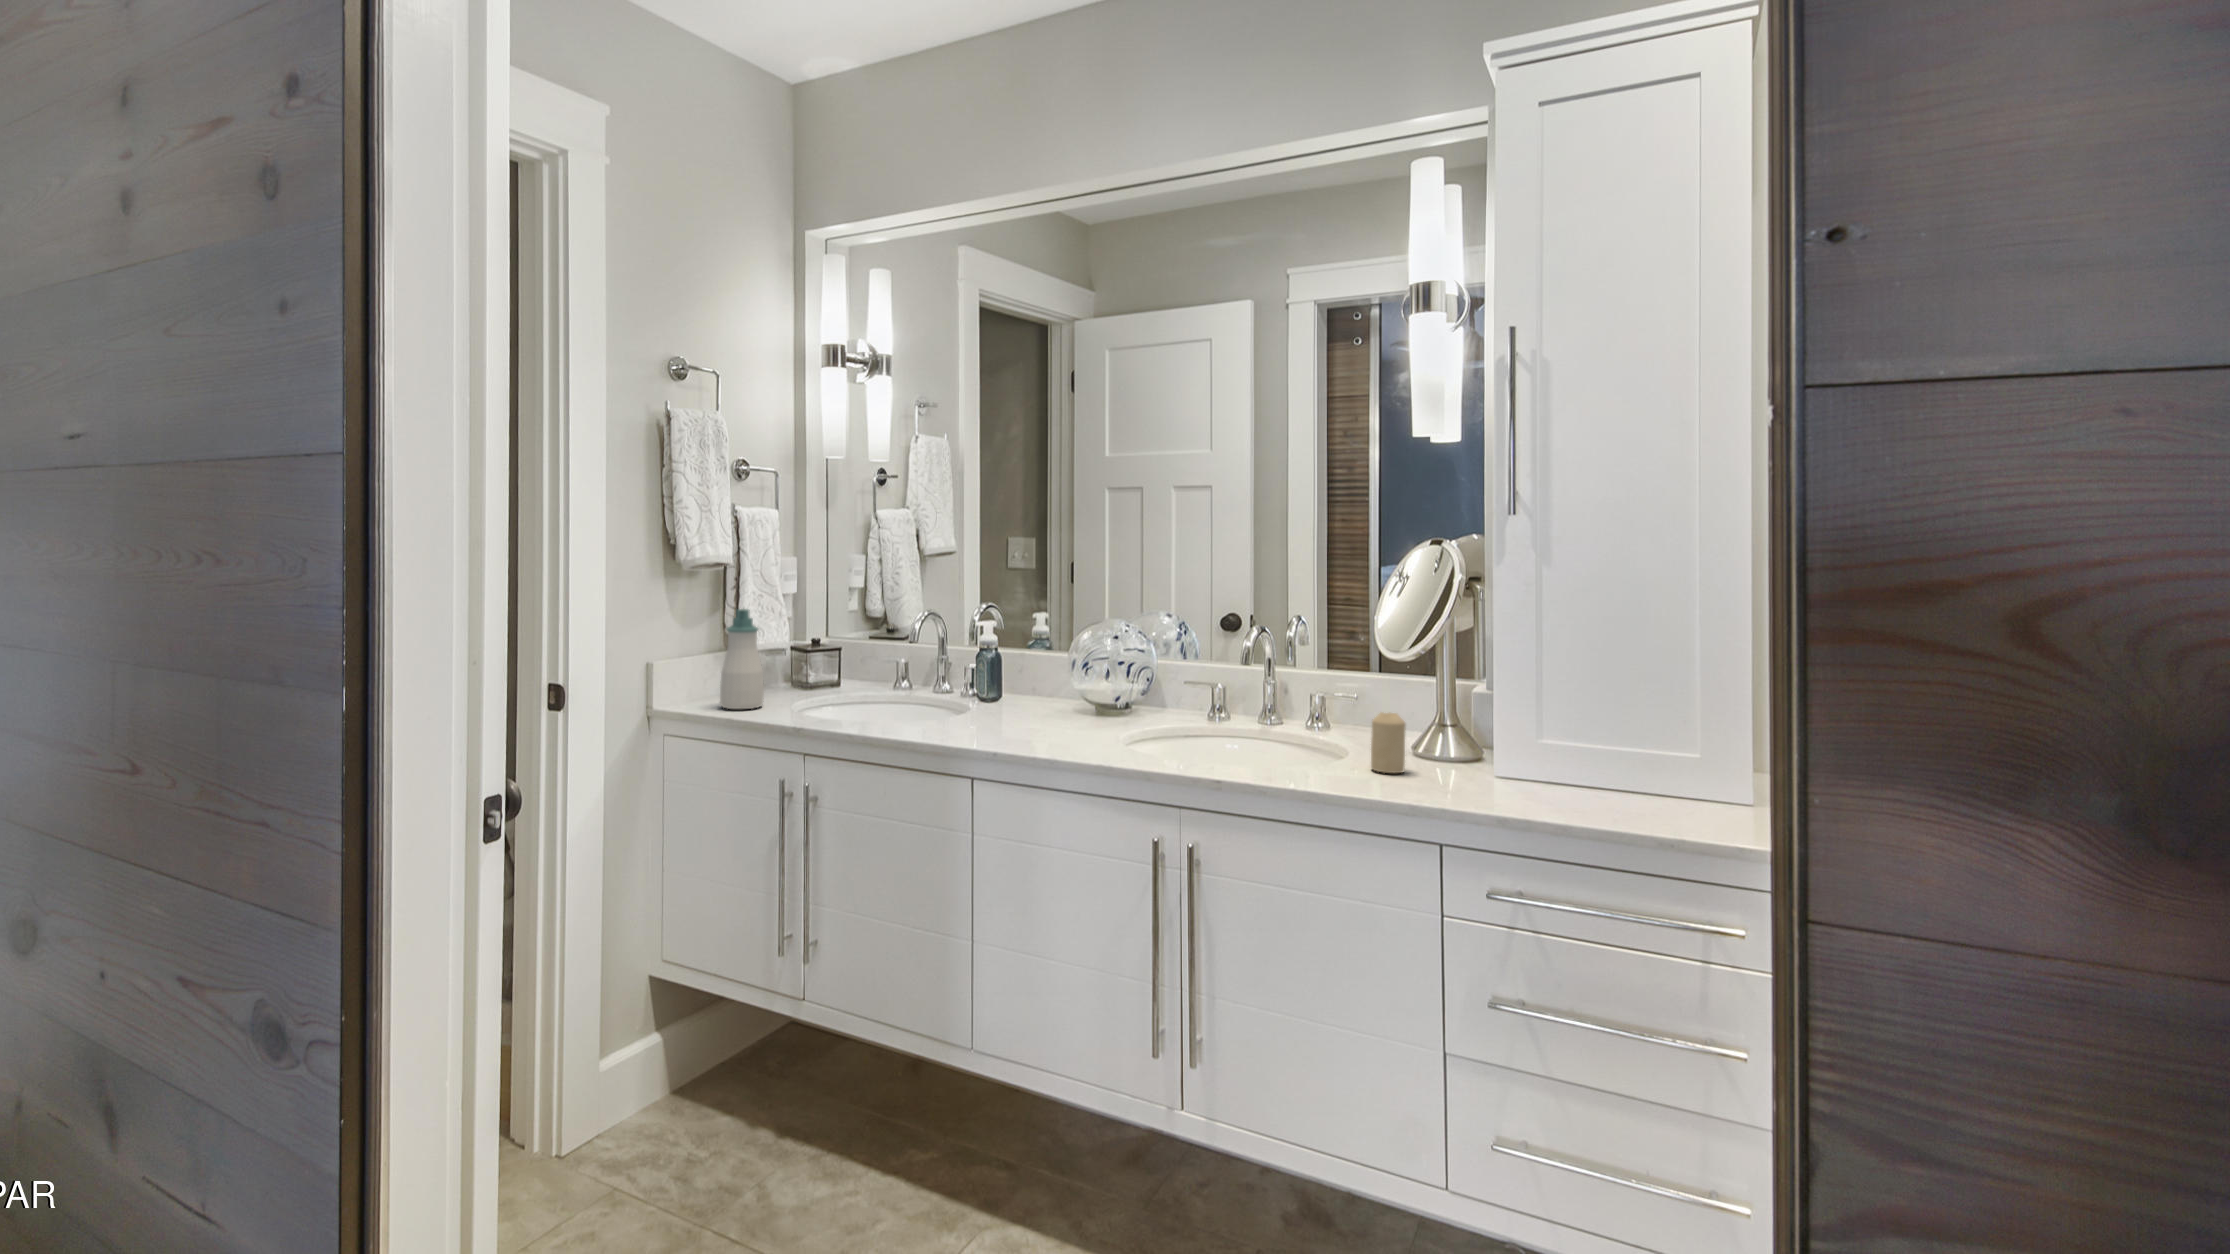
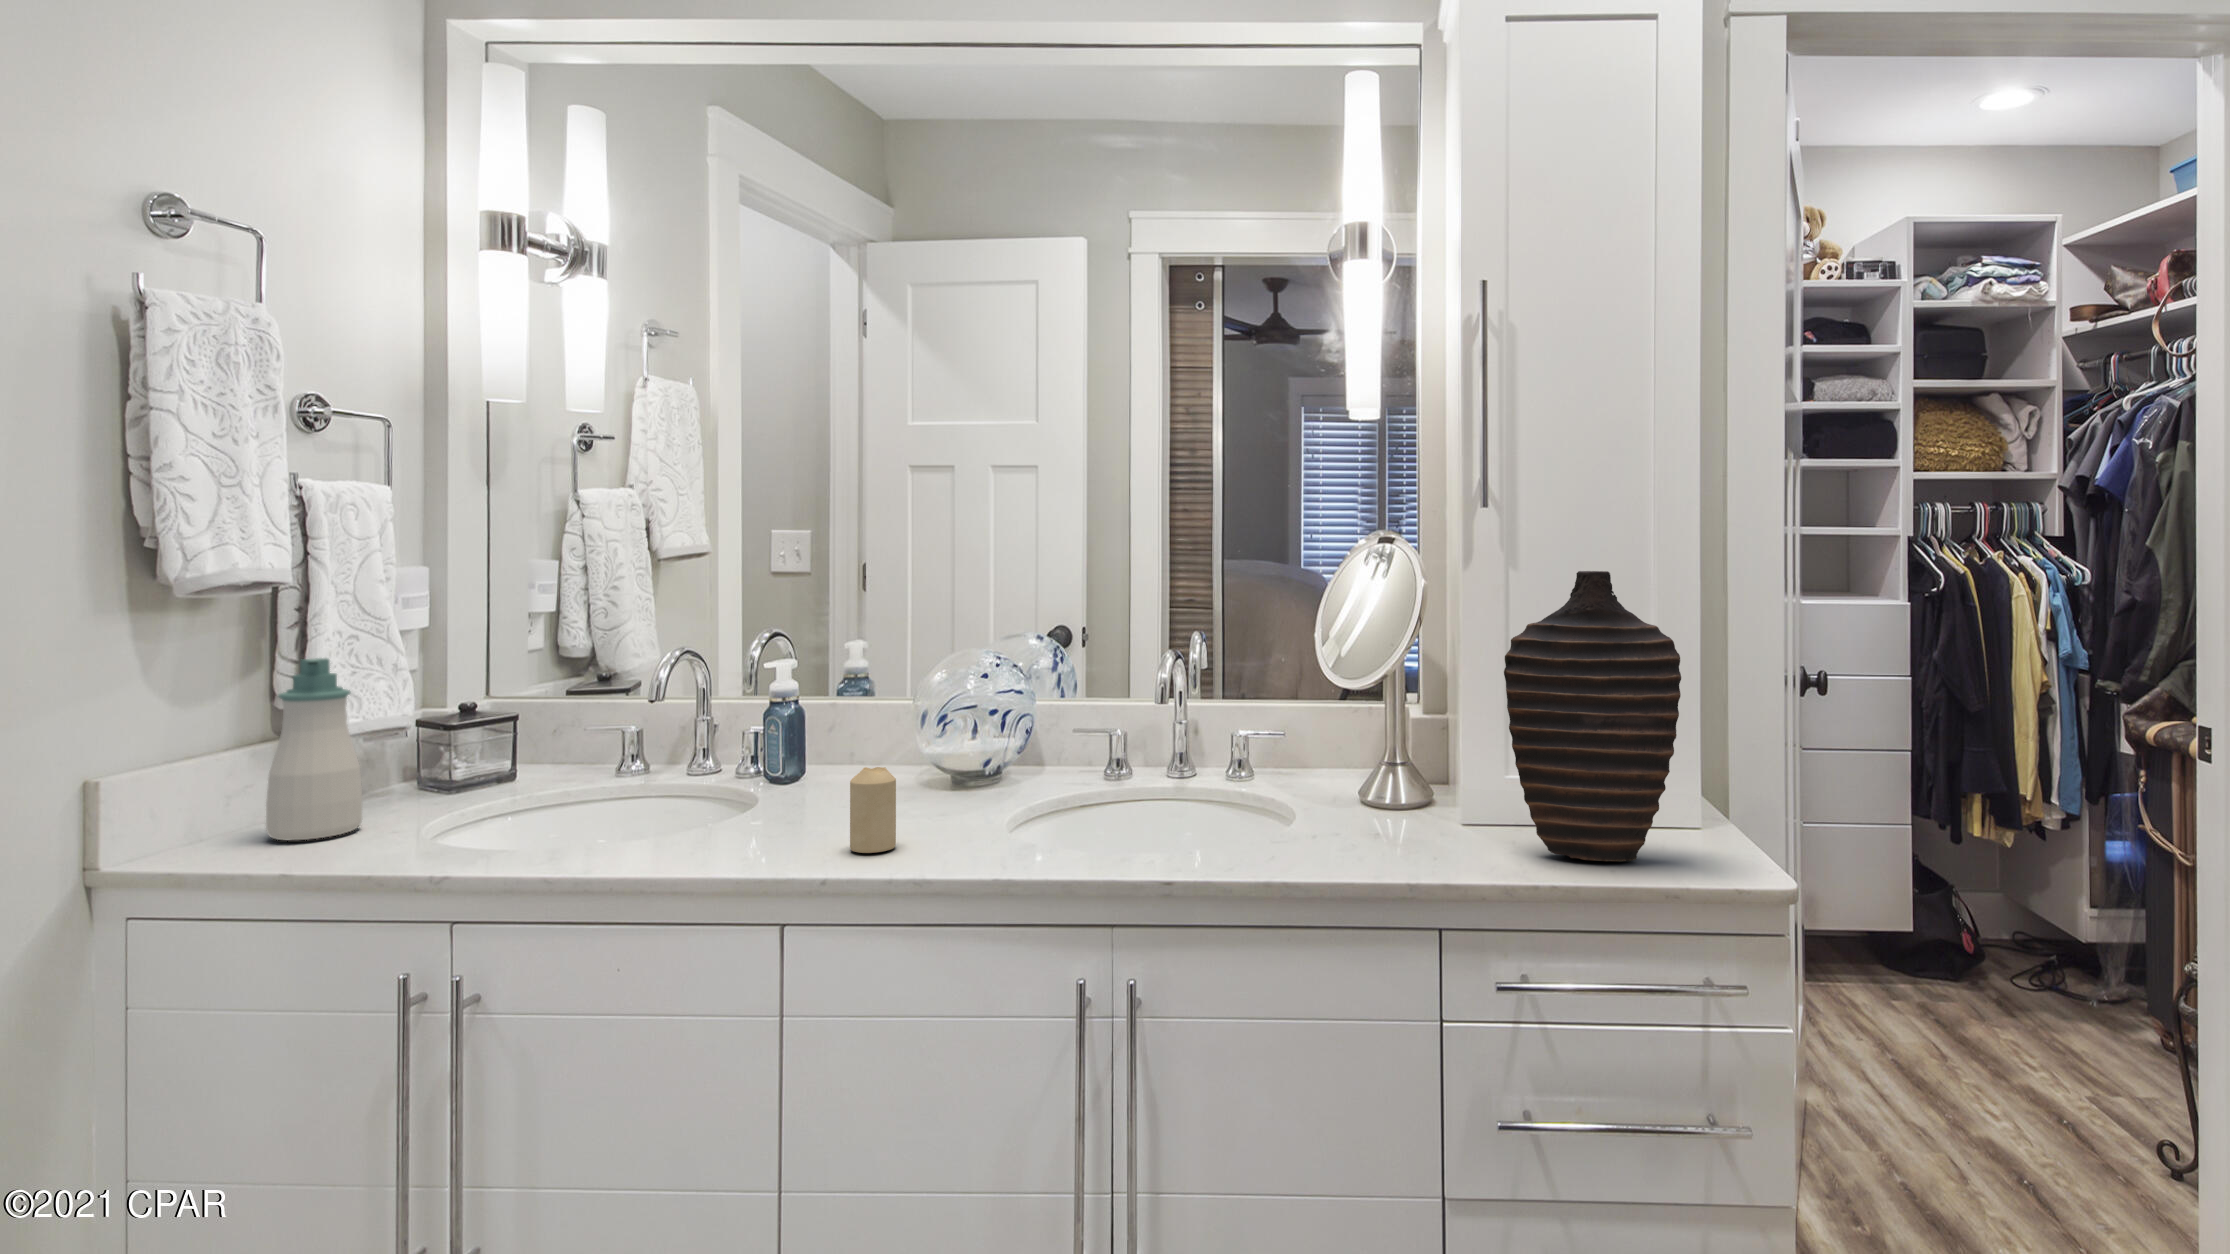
decorative vase: none [1461,572,1604,792] -> present [1504,571,1681,862]
candle: present [1371,713,1405,773] -> present [850,767,896,853]

